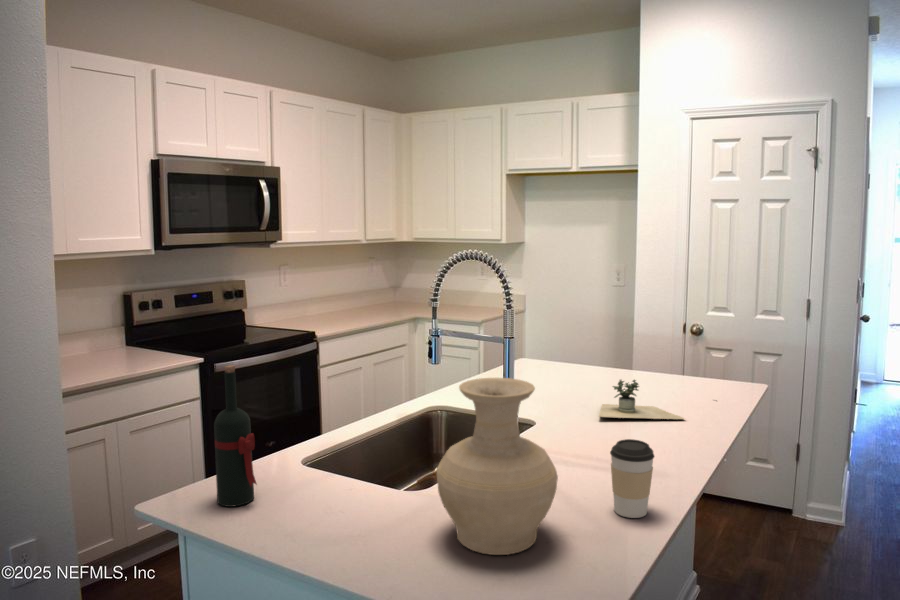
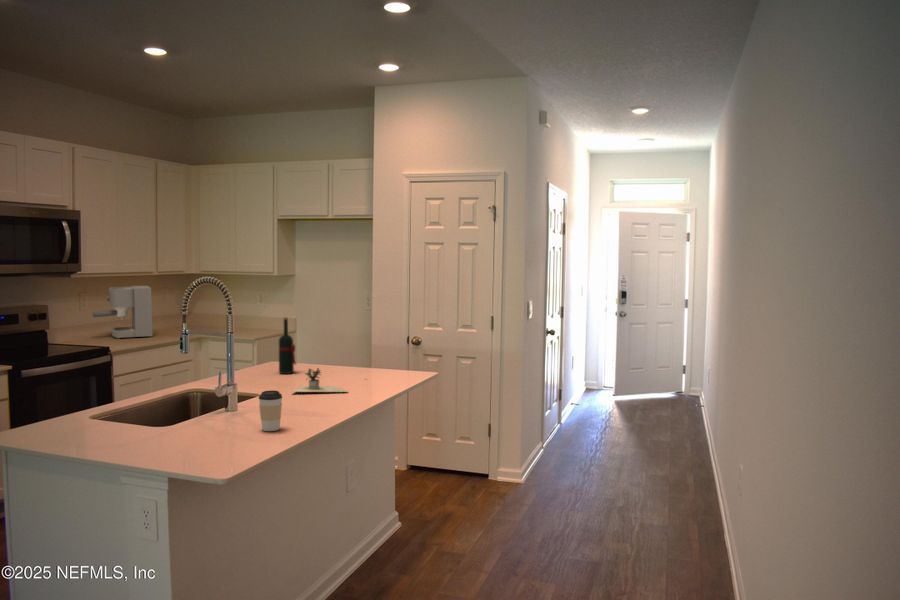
coffee maker: none [293,259,359,321] -> present [93,286,153,339]
wine bottle: present [214,365,257,507] -> present [279,317,296,374]
vase: present [437,378,558,555] -> none [154,356,221,445]

